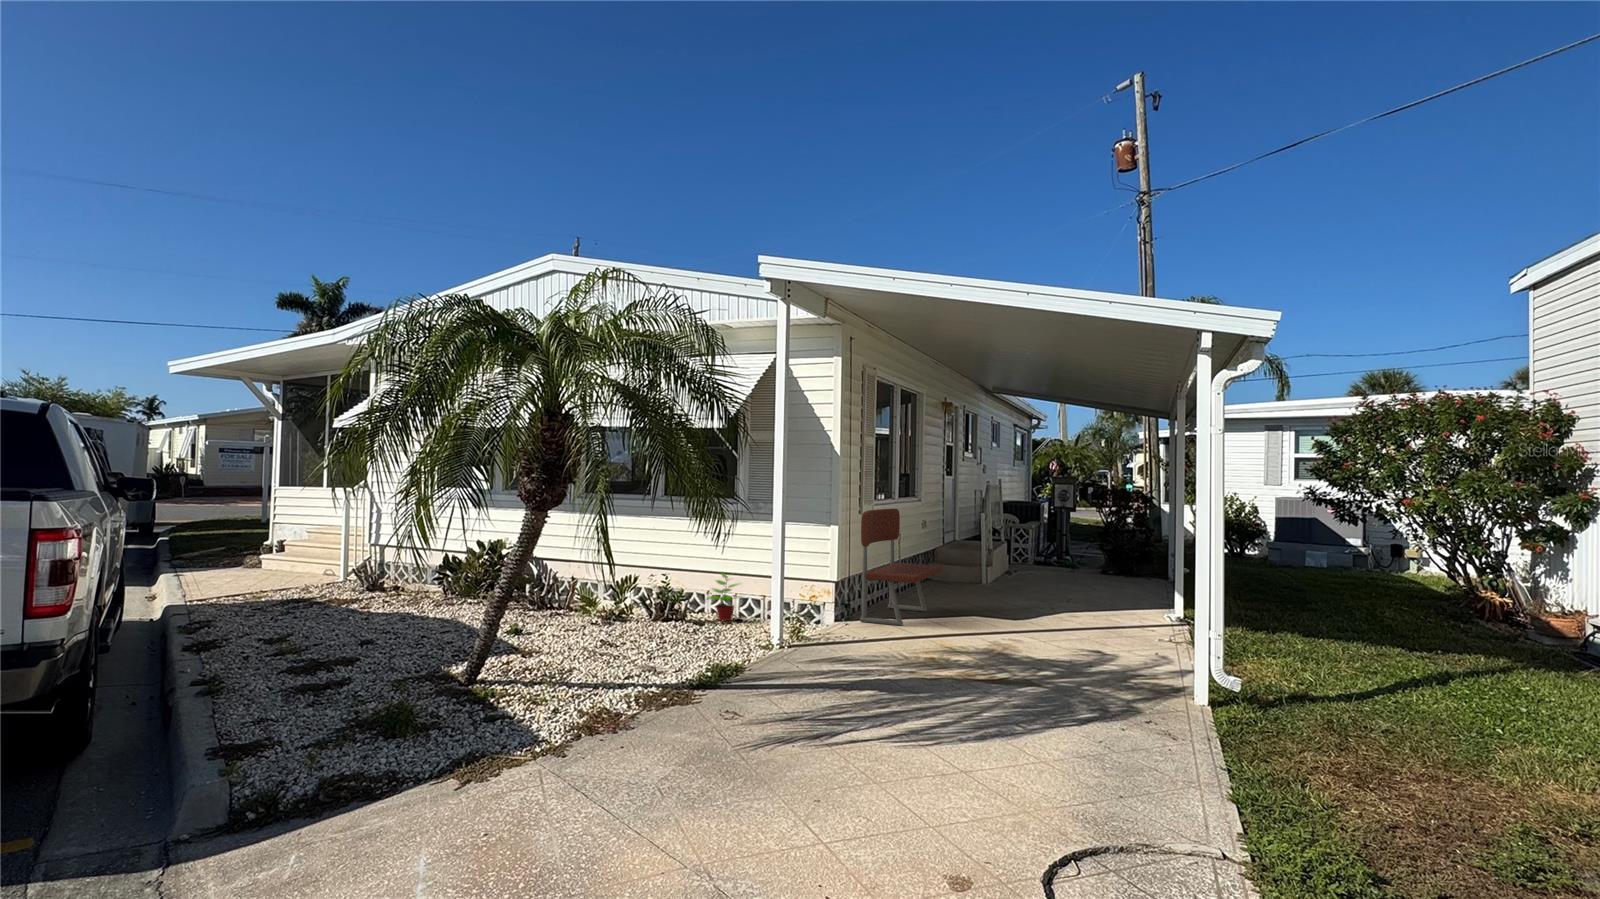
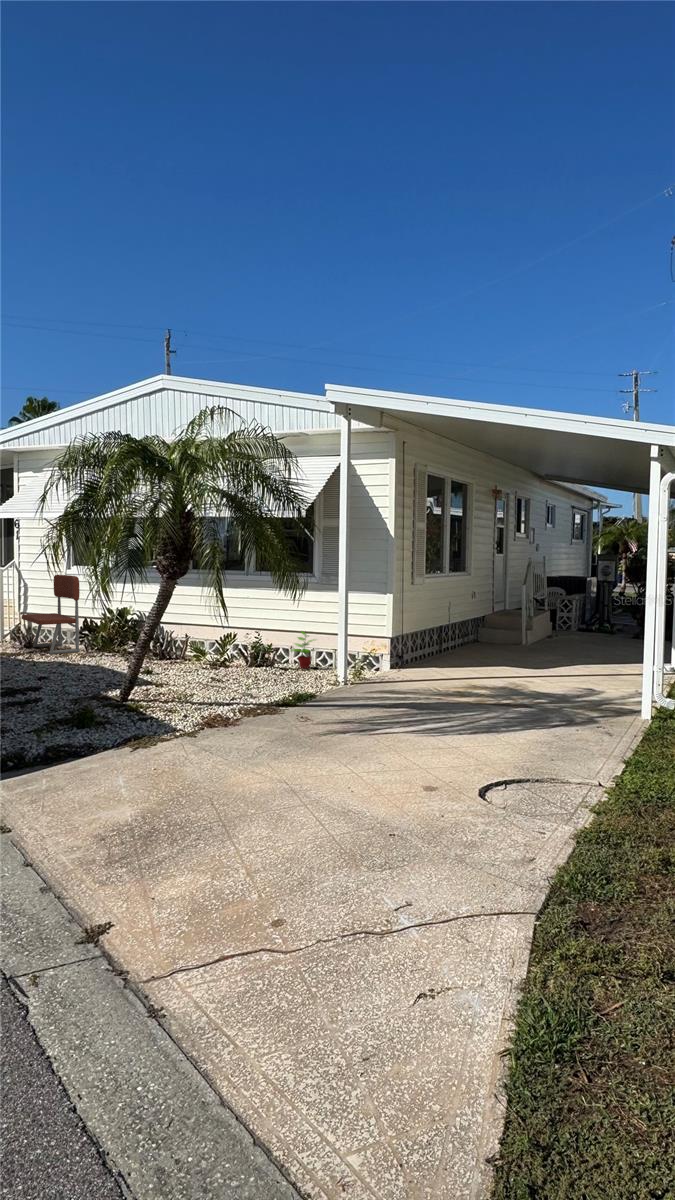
bench: present [860,509,942,626] -> present [22,575,80,654]

